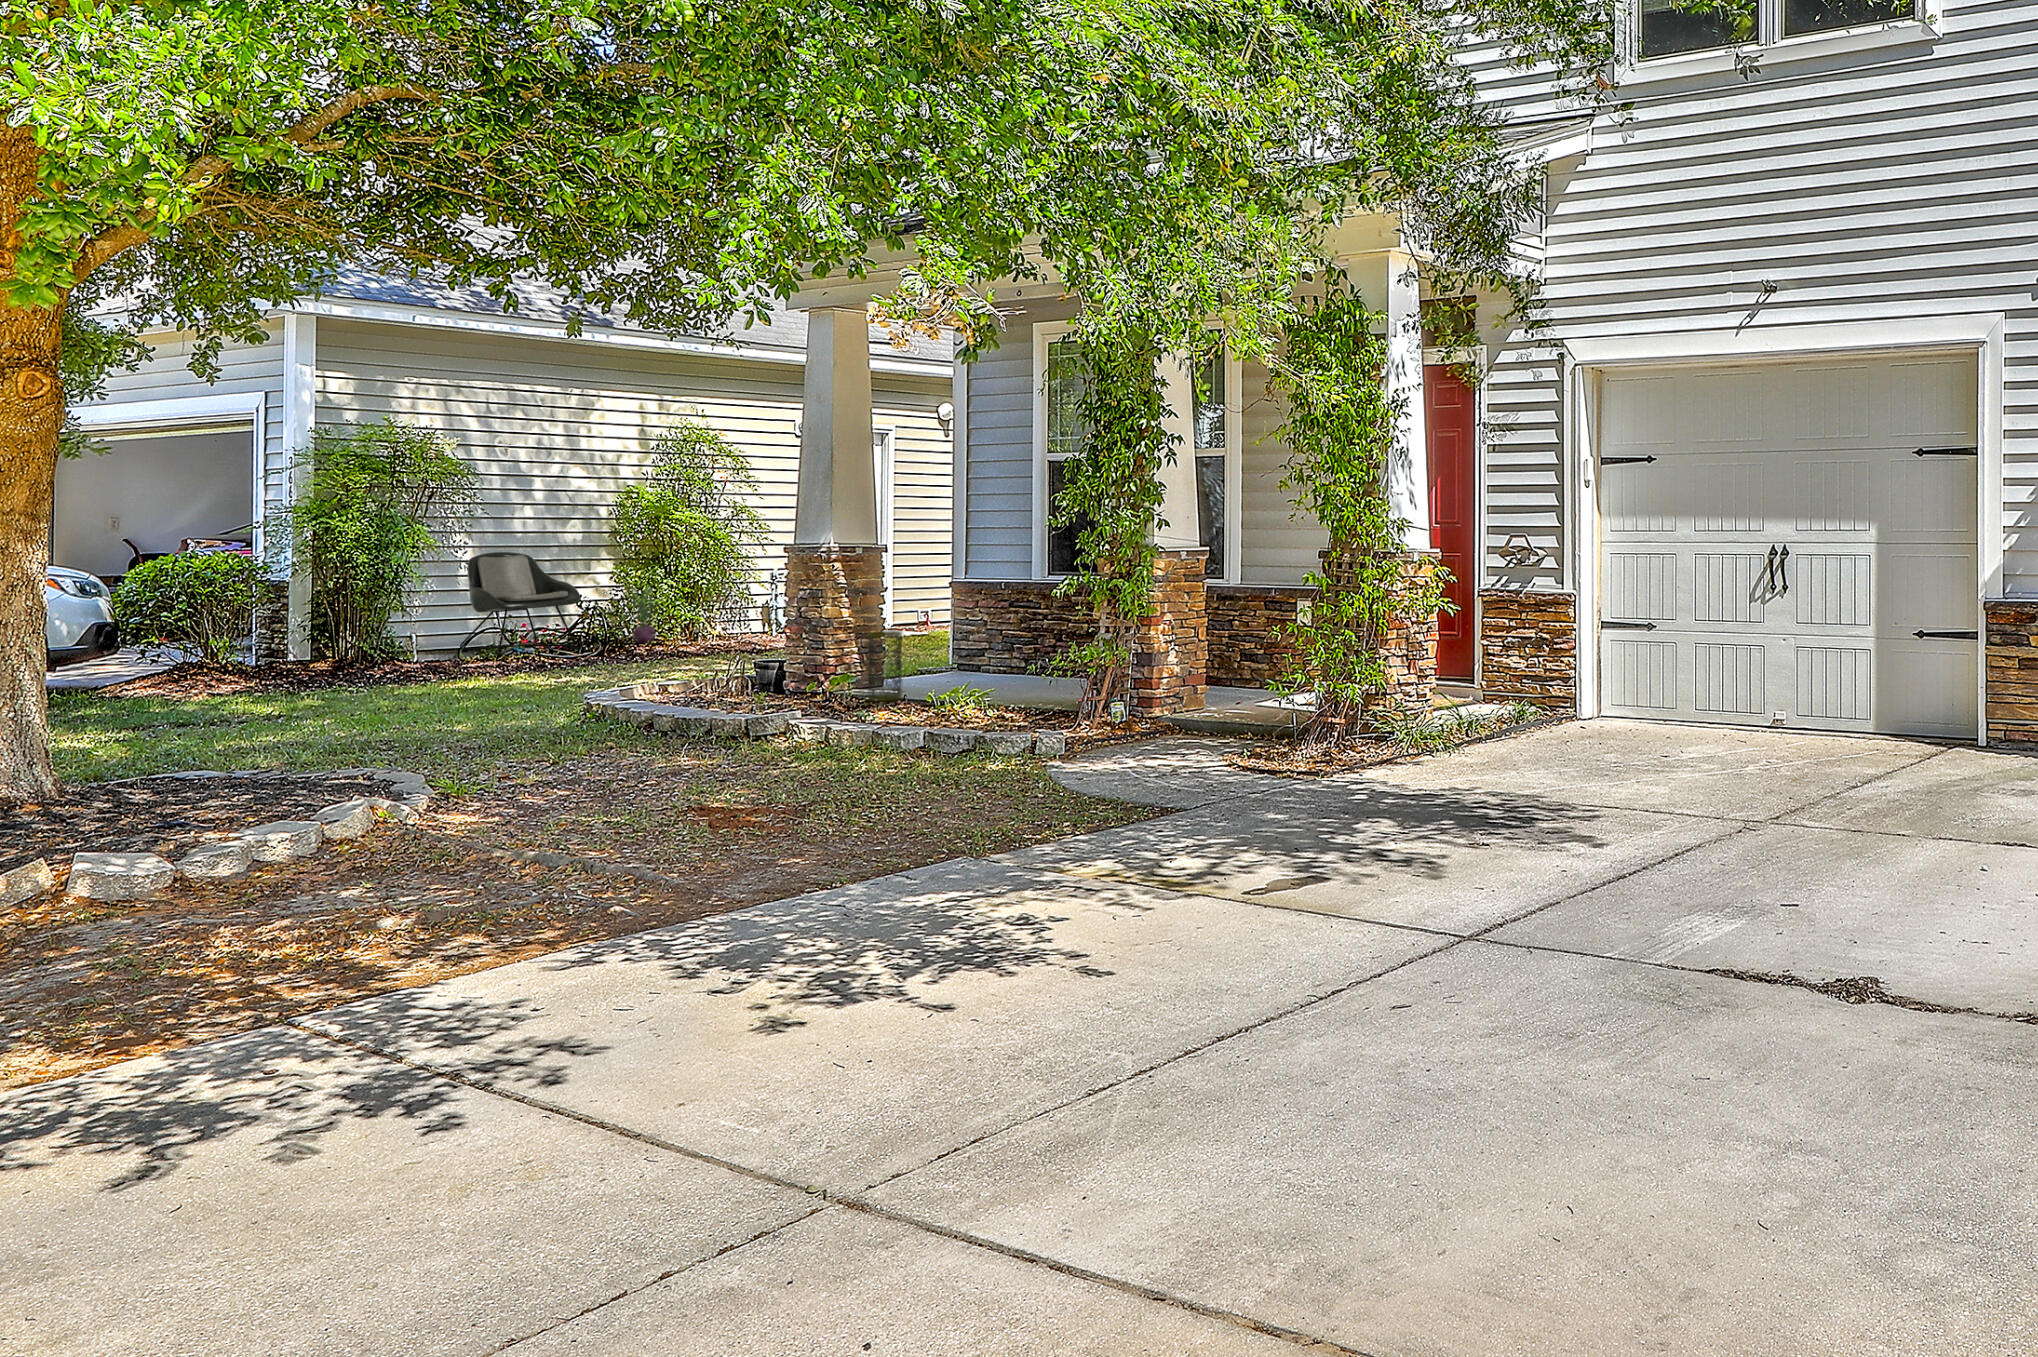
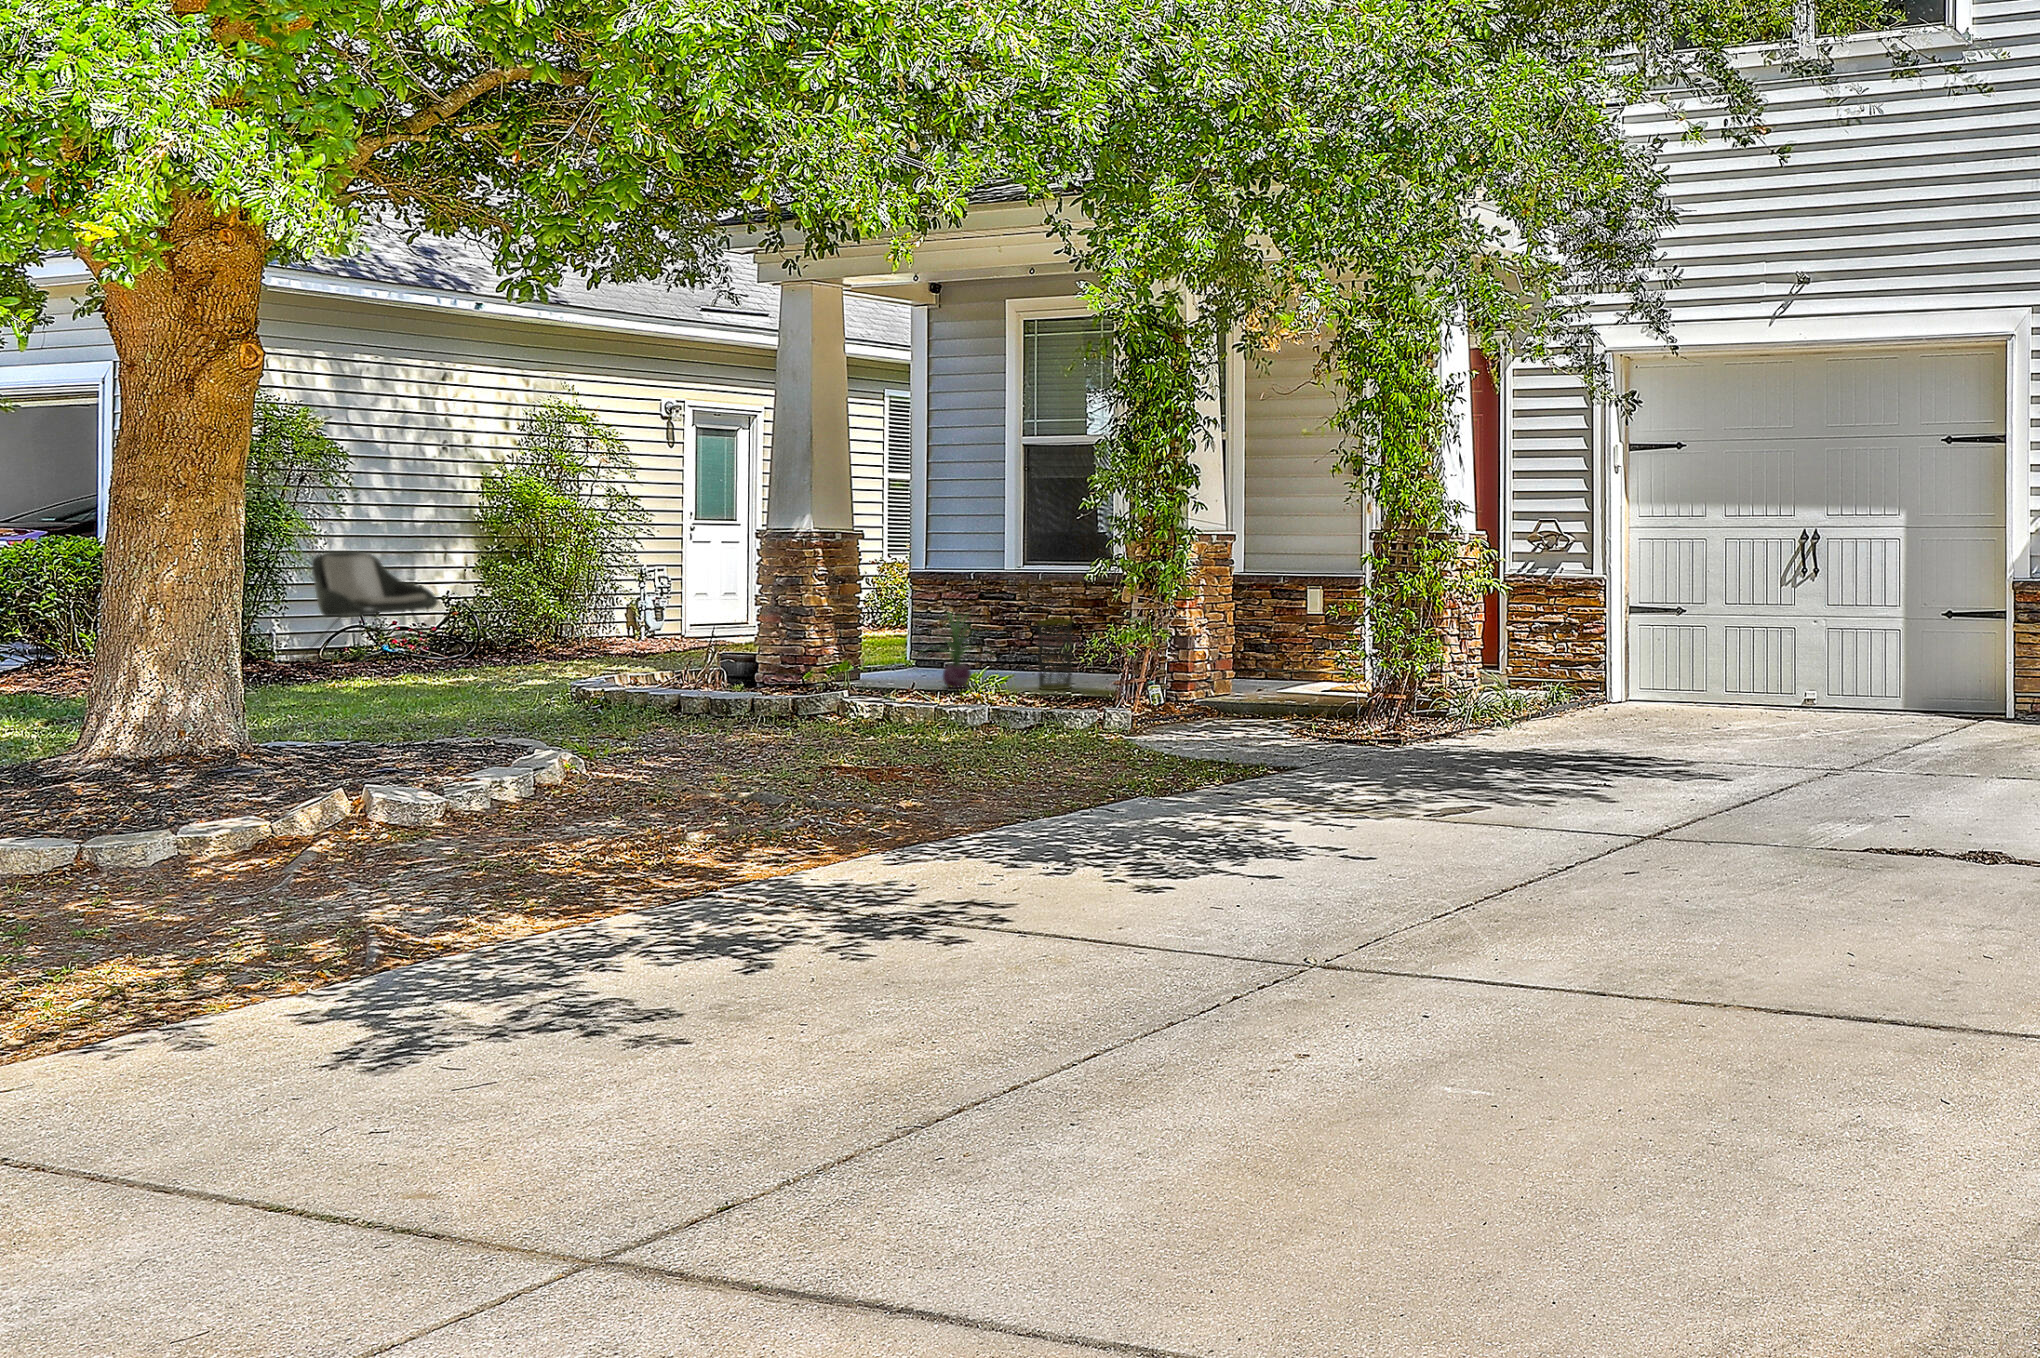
decorative plant: present [631,587,659,643] -> present [922,613,971,688]
trash can: present [868,631,902,702] -> present [1038,619,1072,690]

